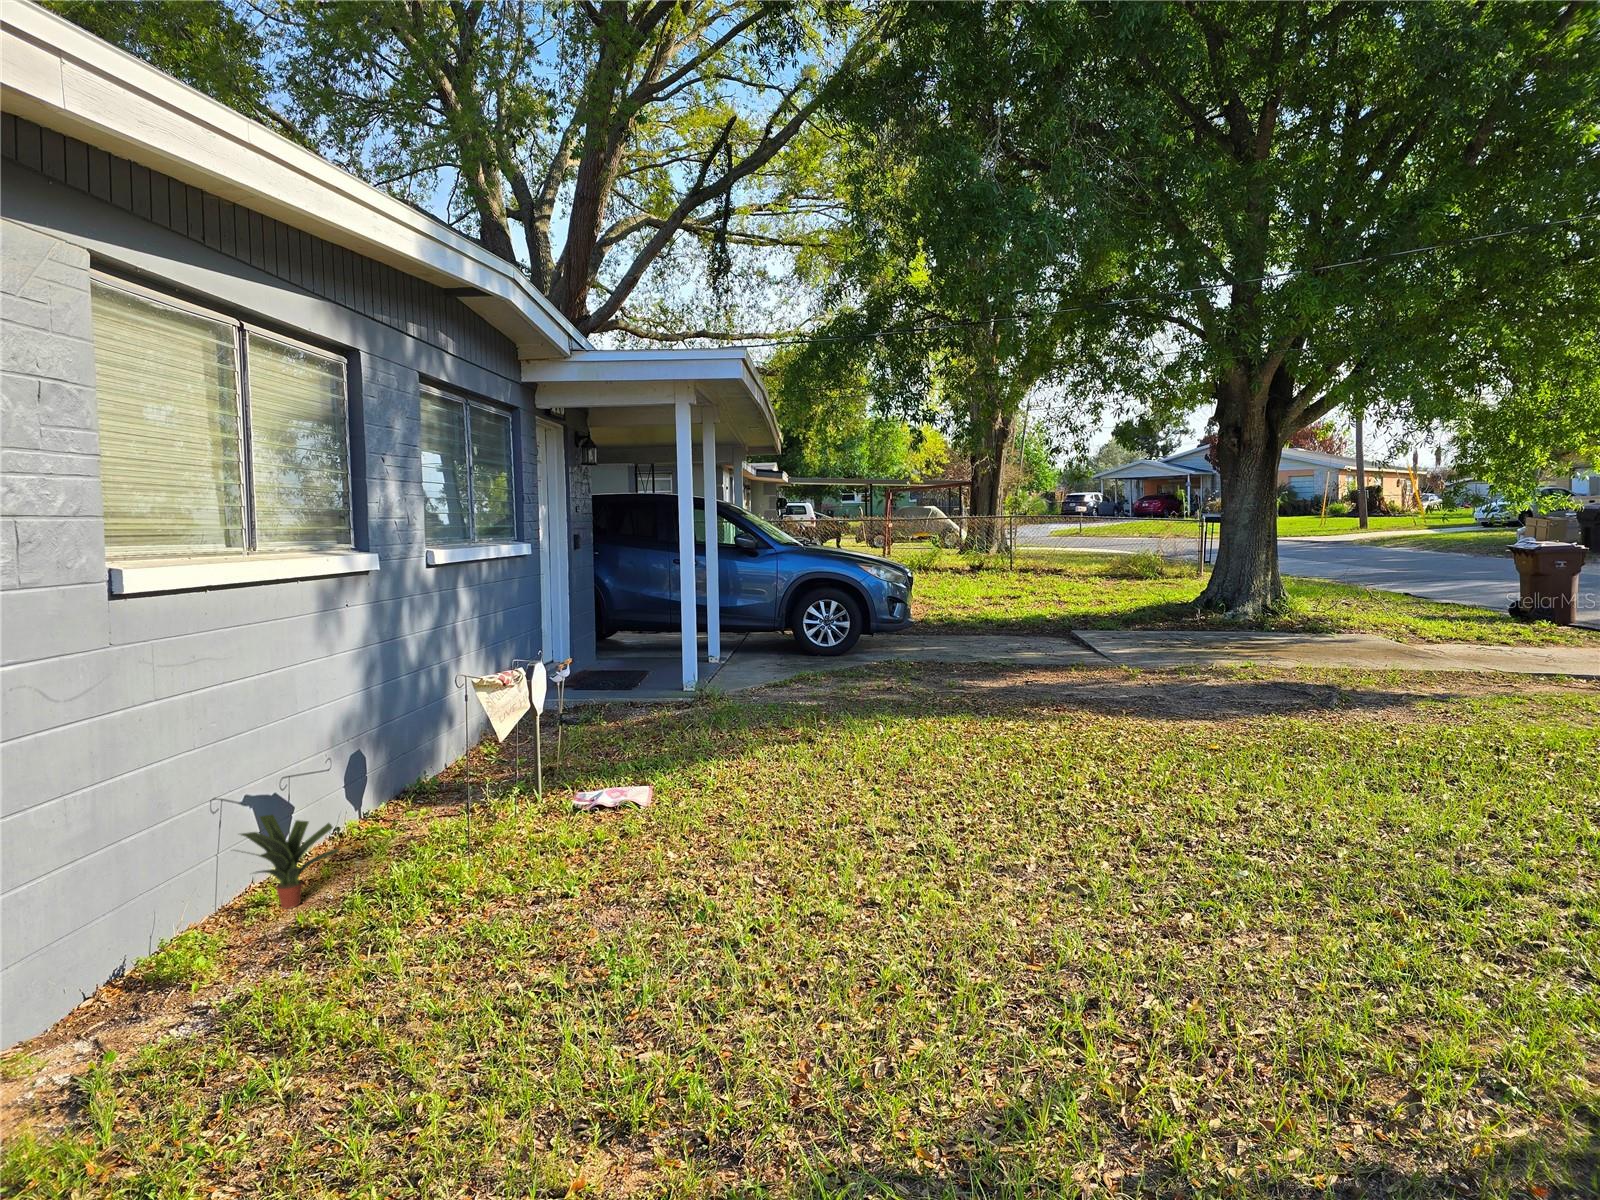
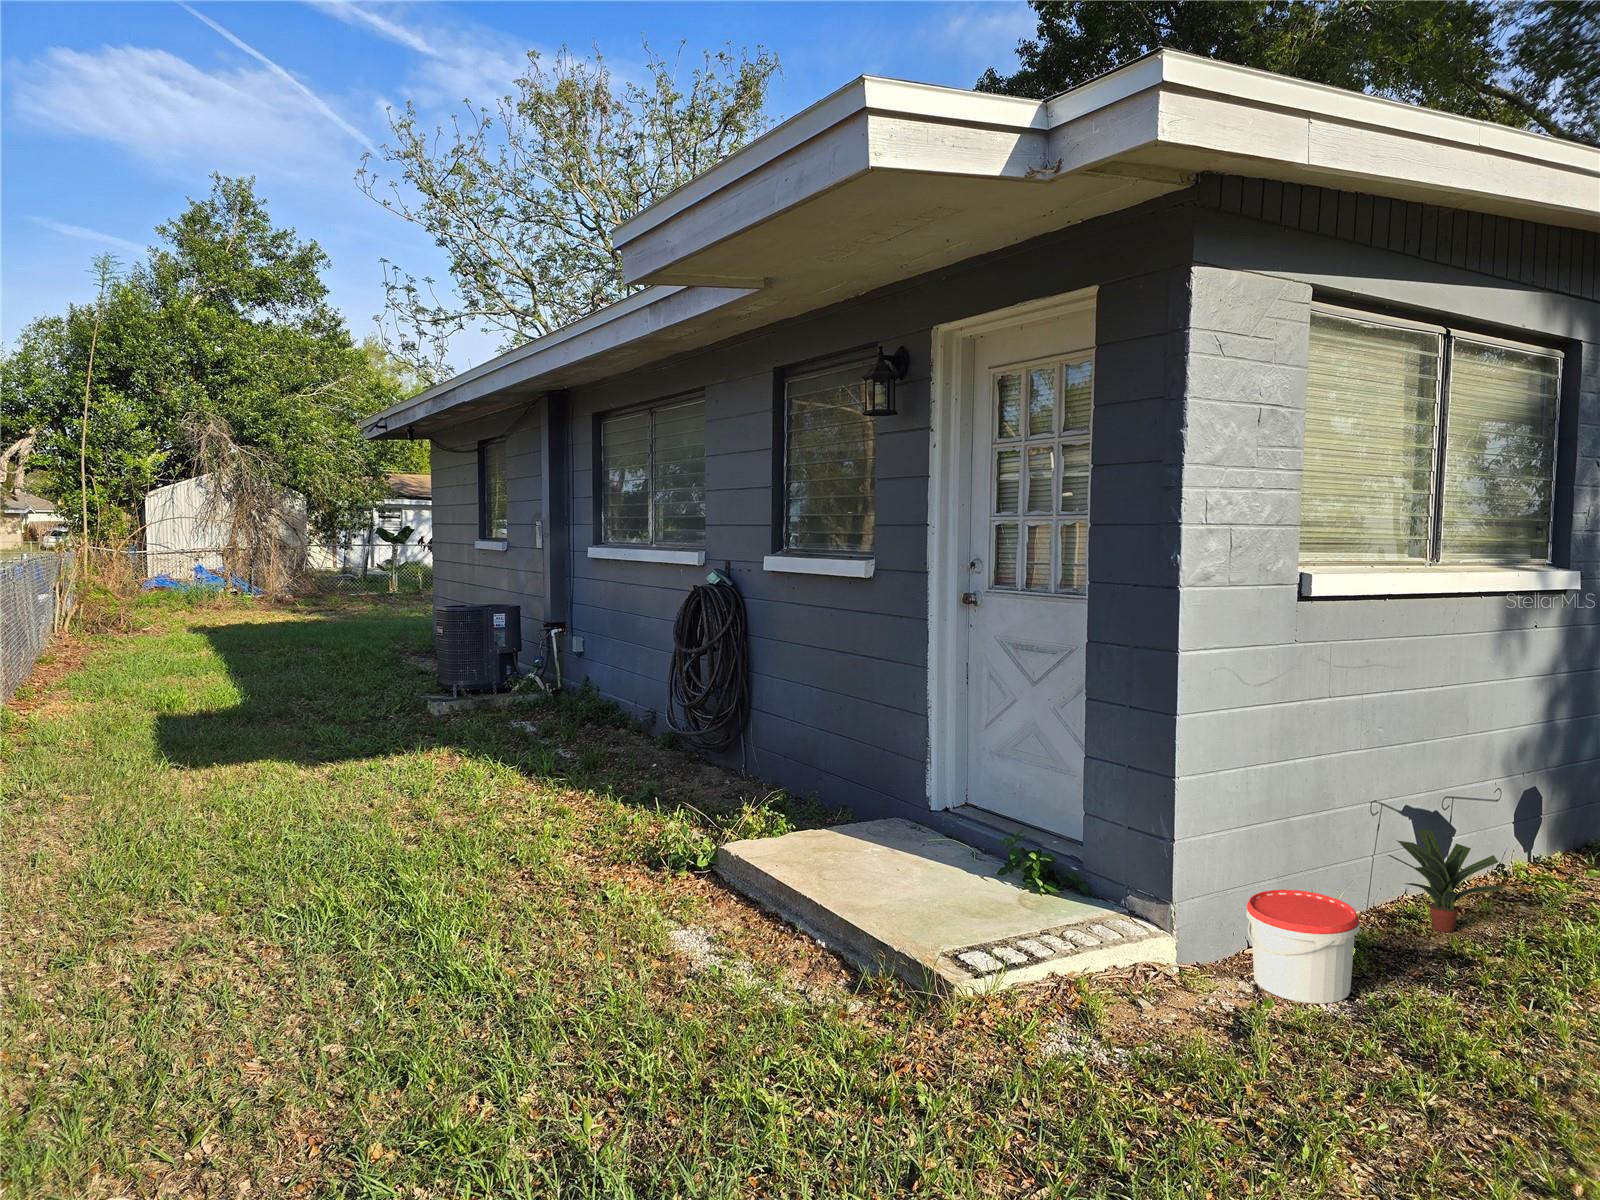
bucket: none [70,915,205,1046] -> present [1246,890,1360,1003]

